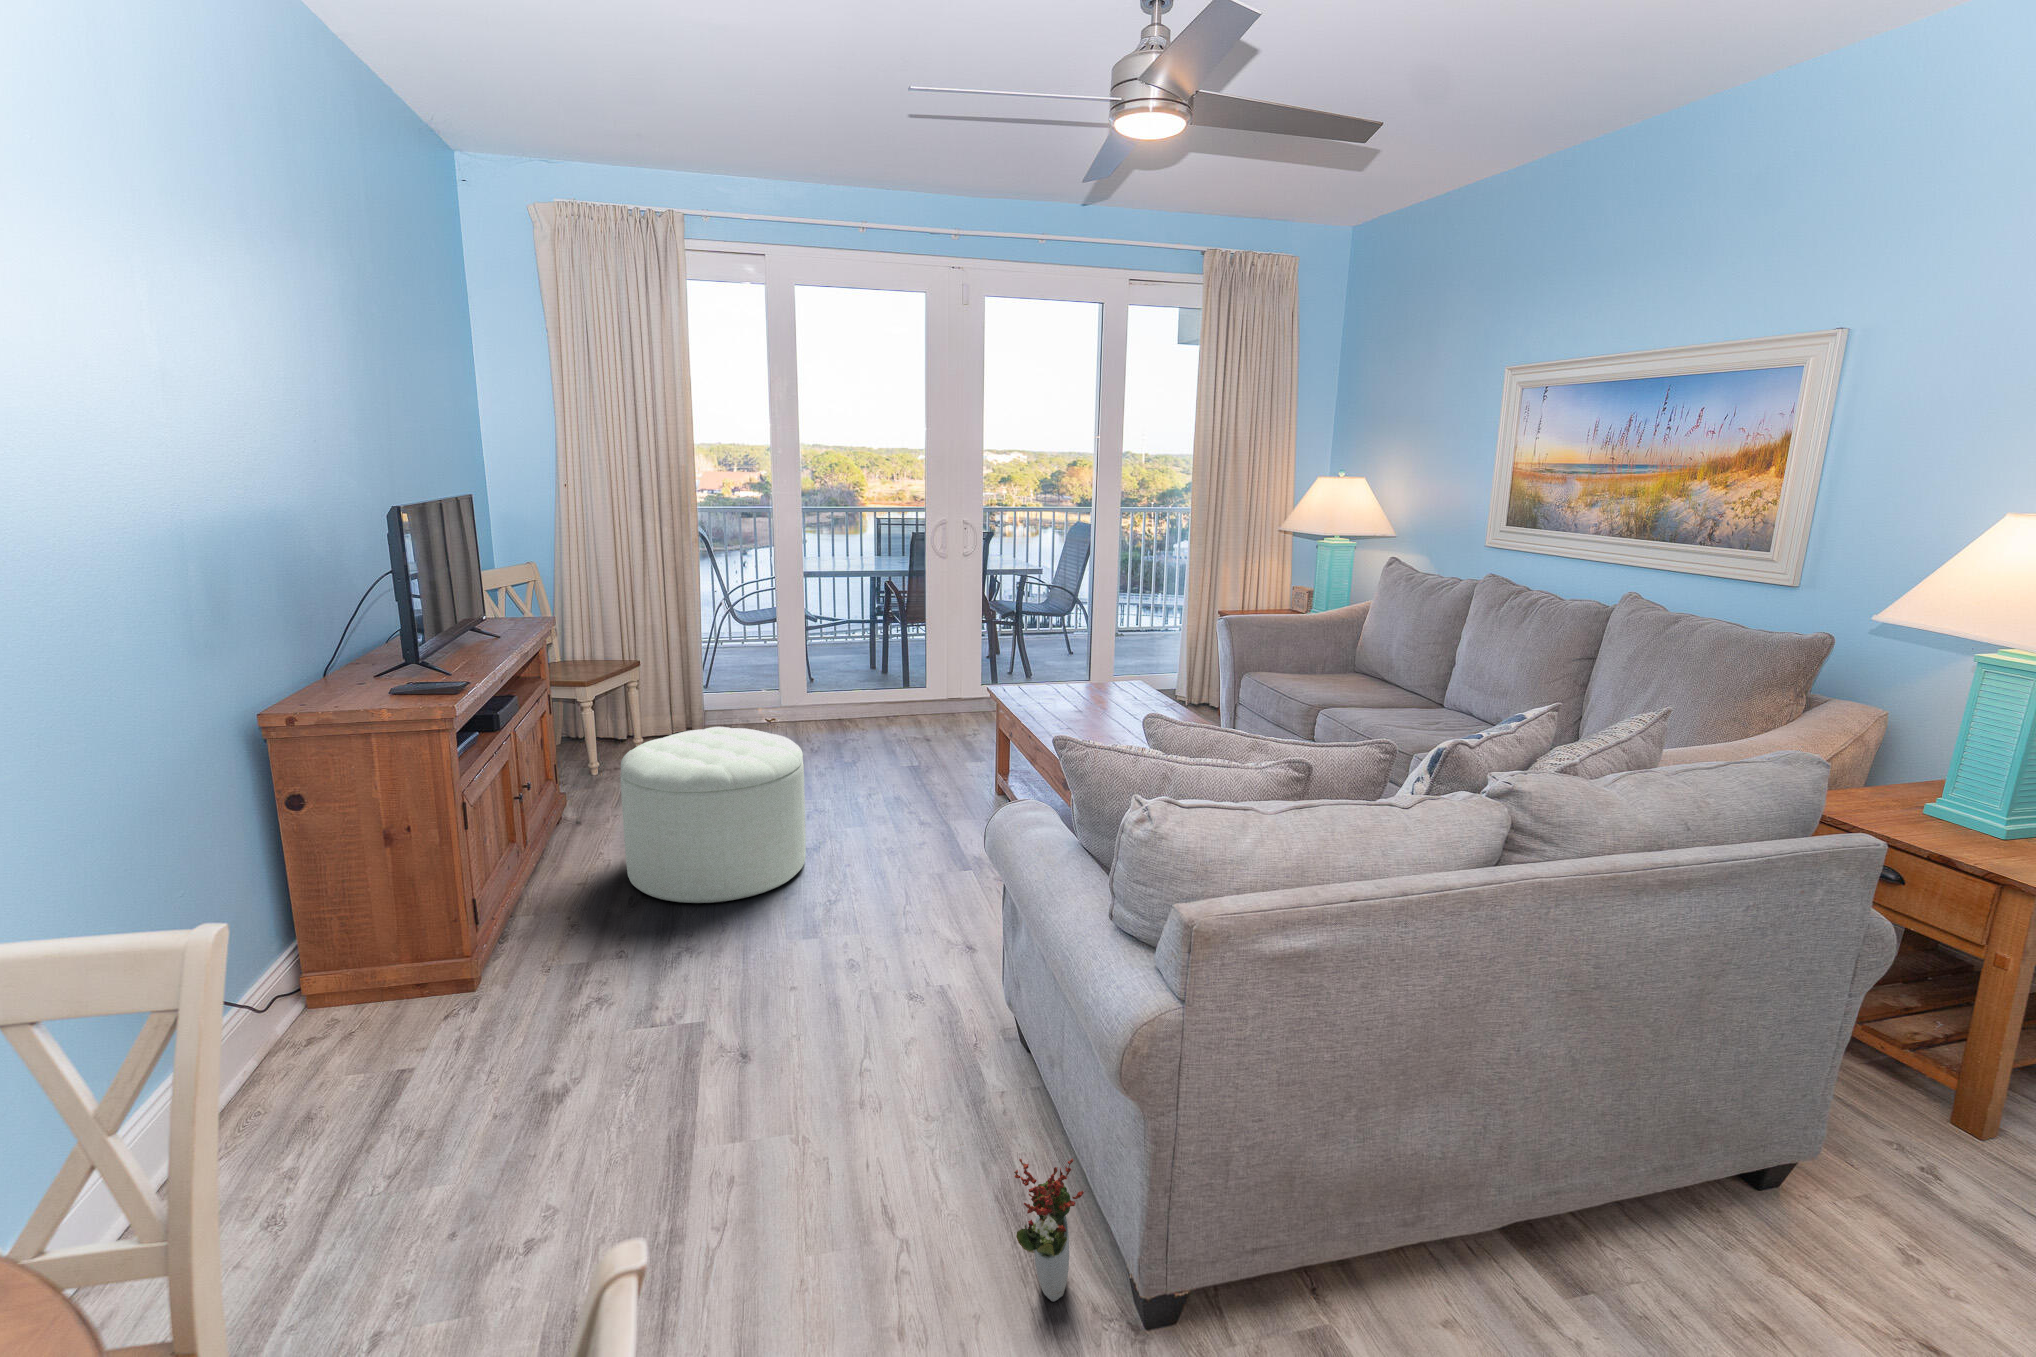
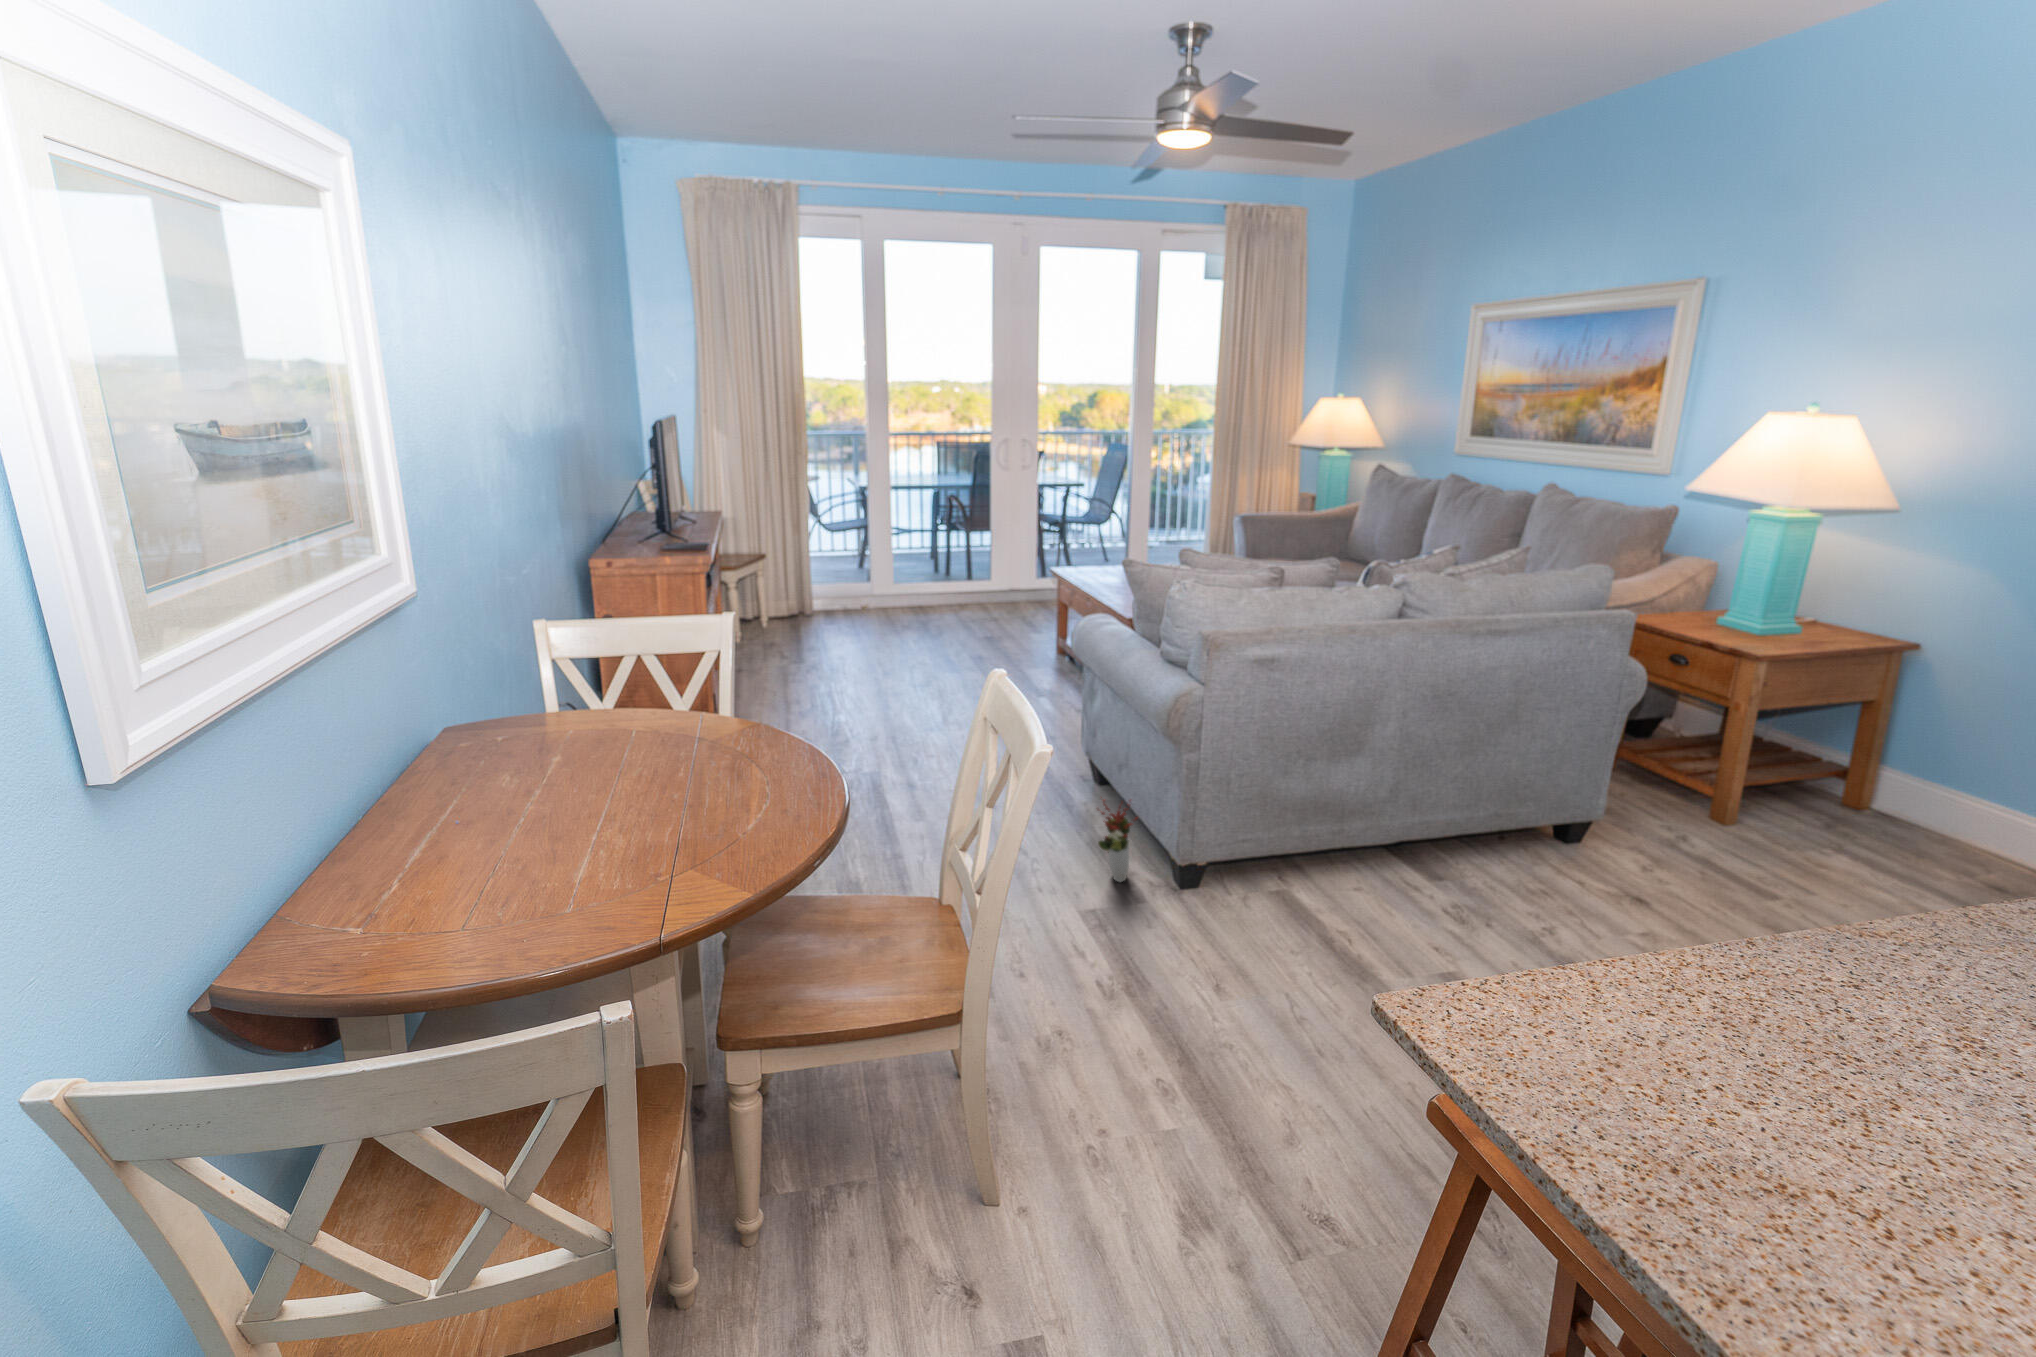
ottoman: present [620,727,806,903] -> none [785,592,918,714]

